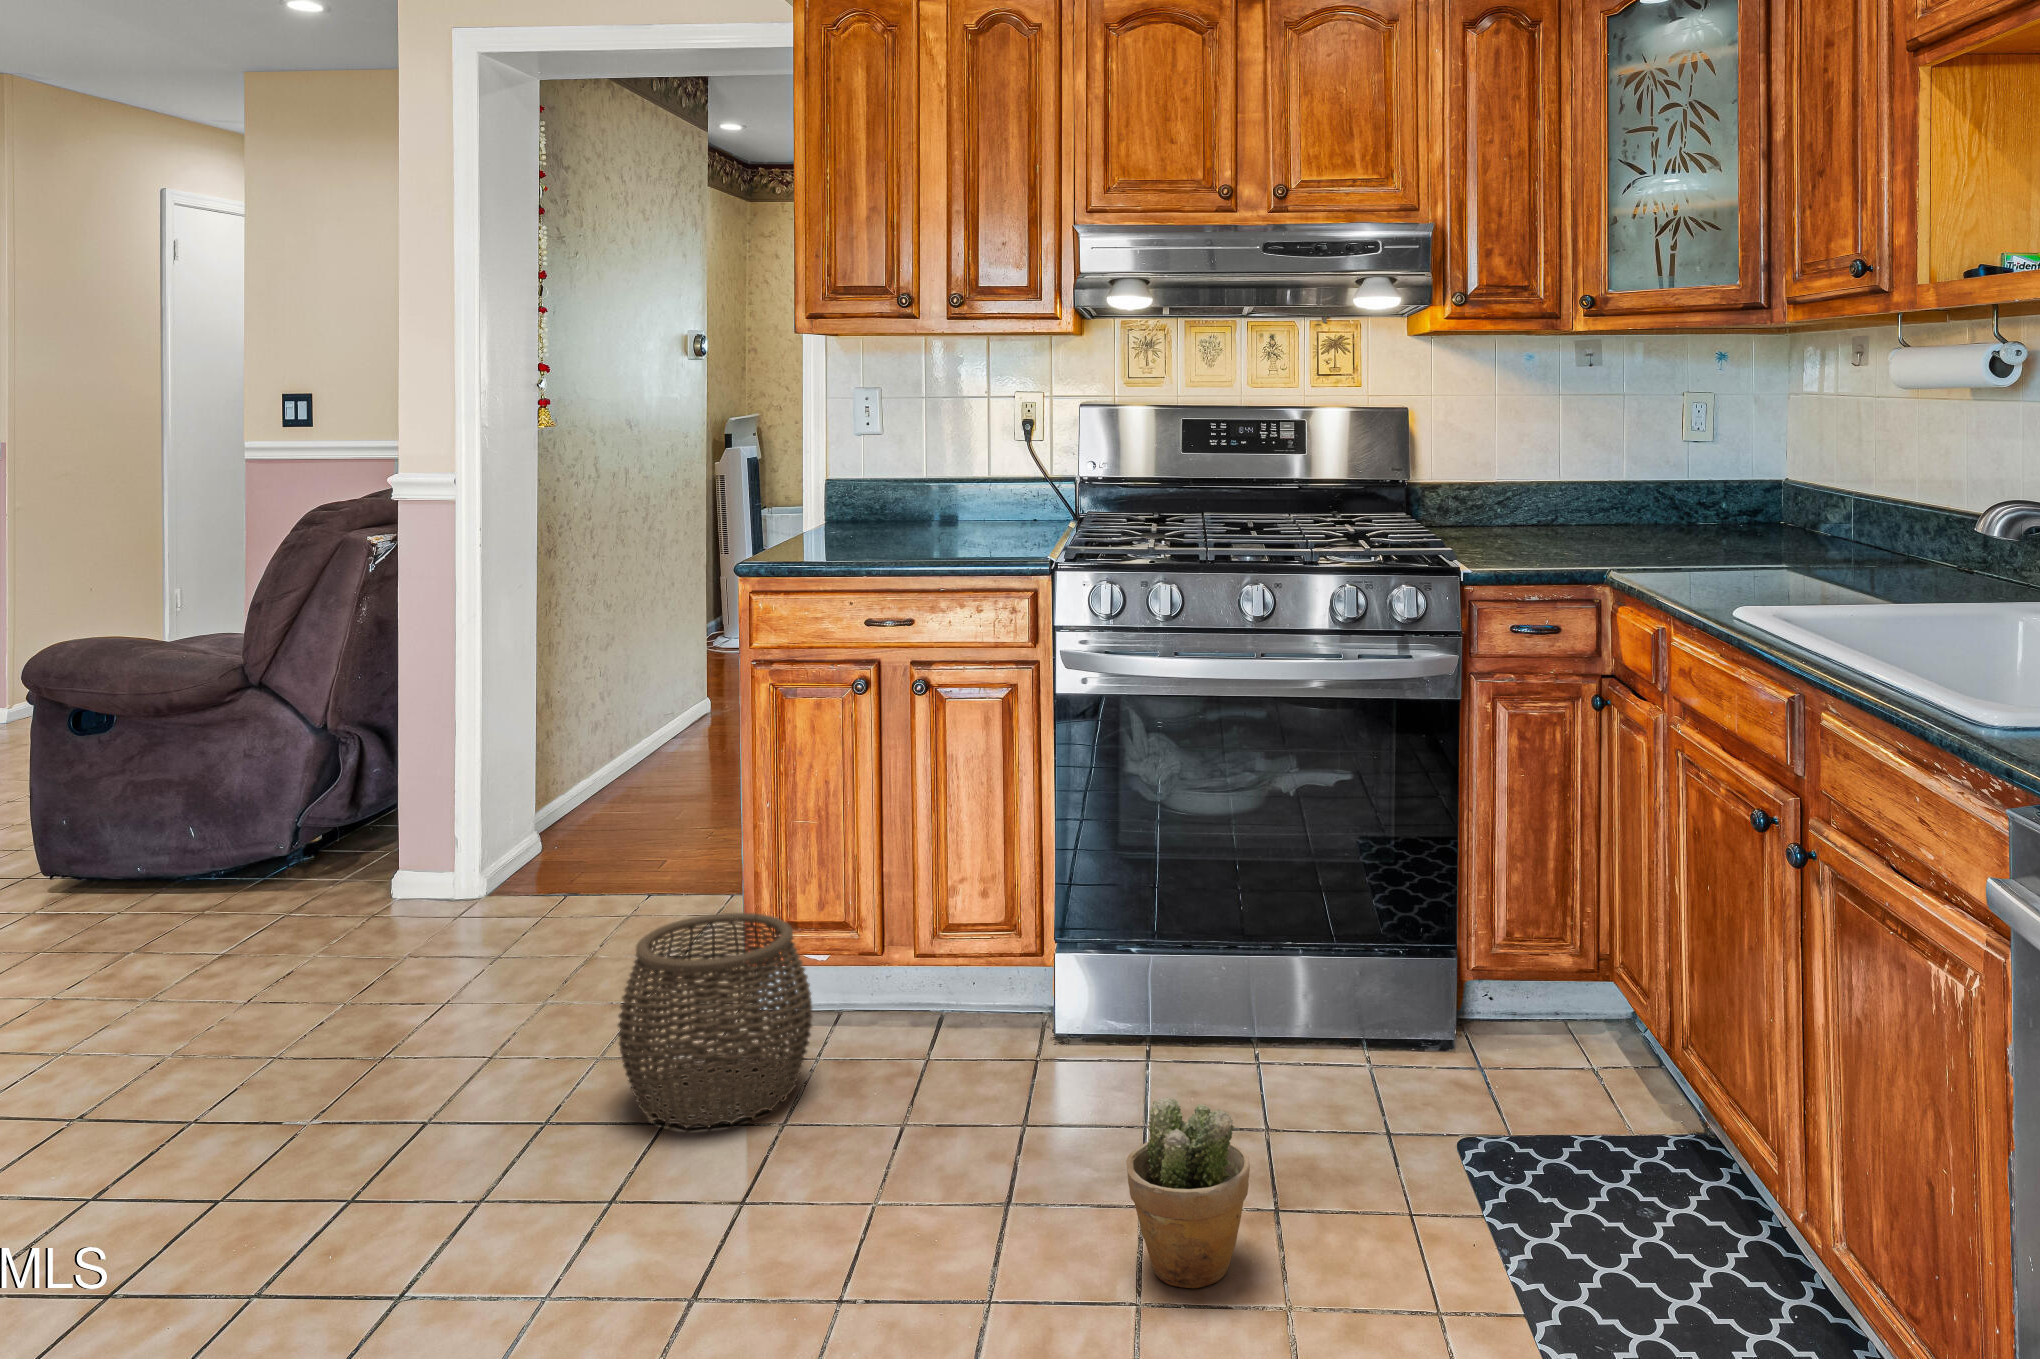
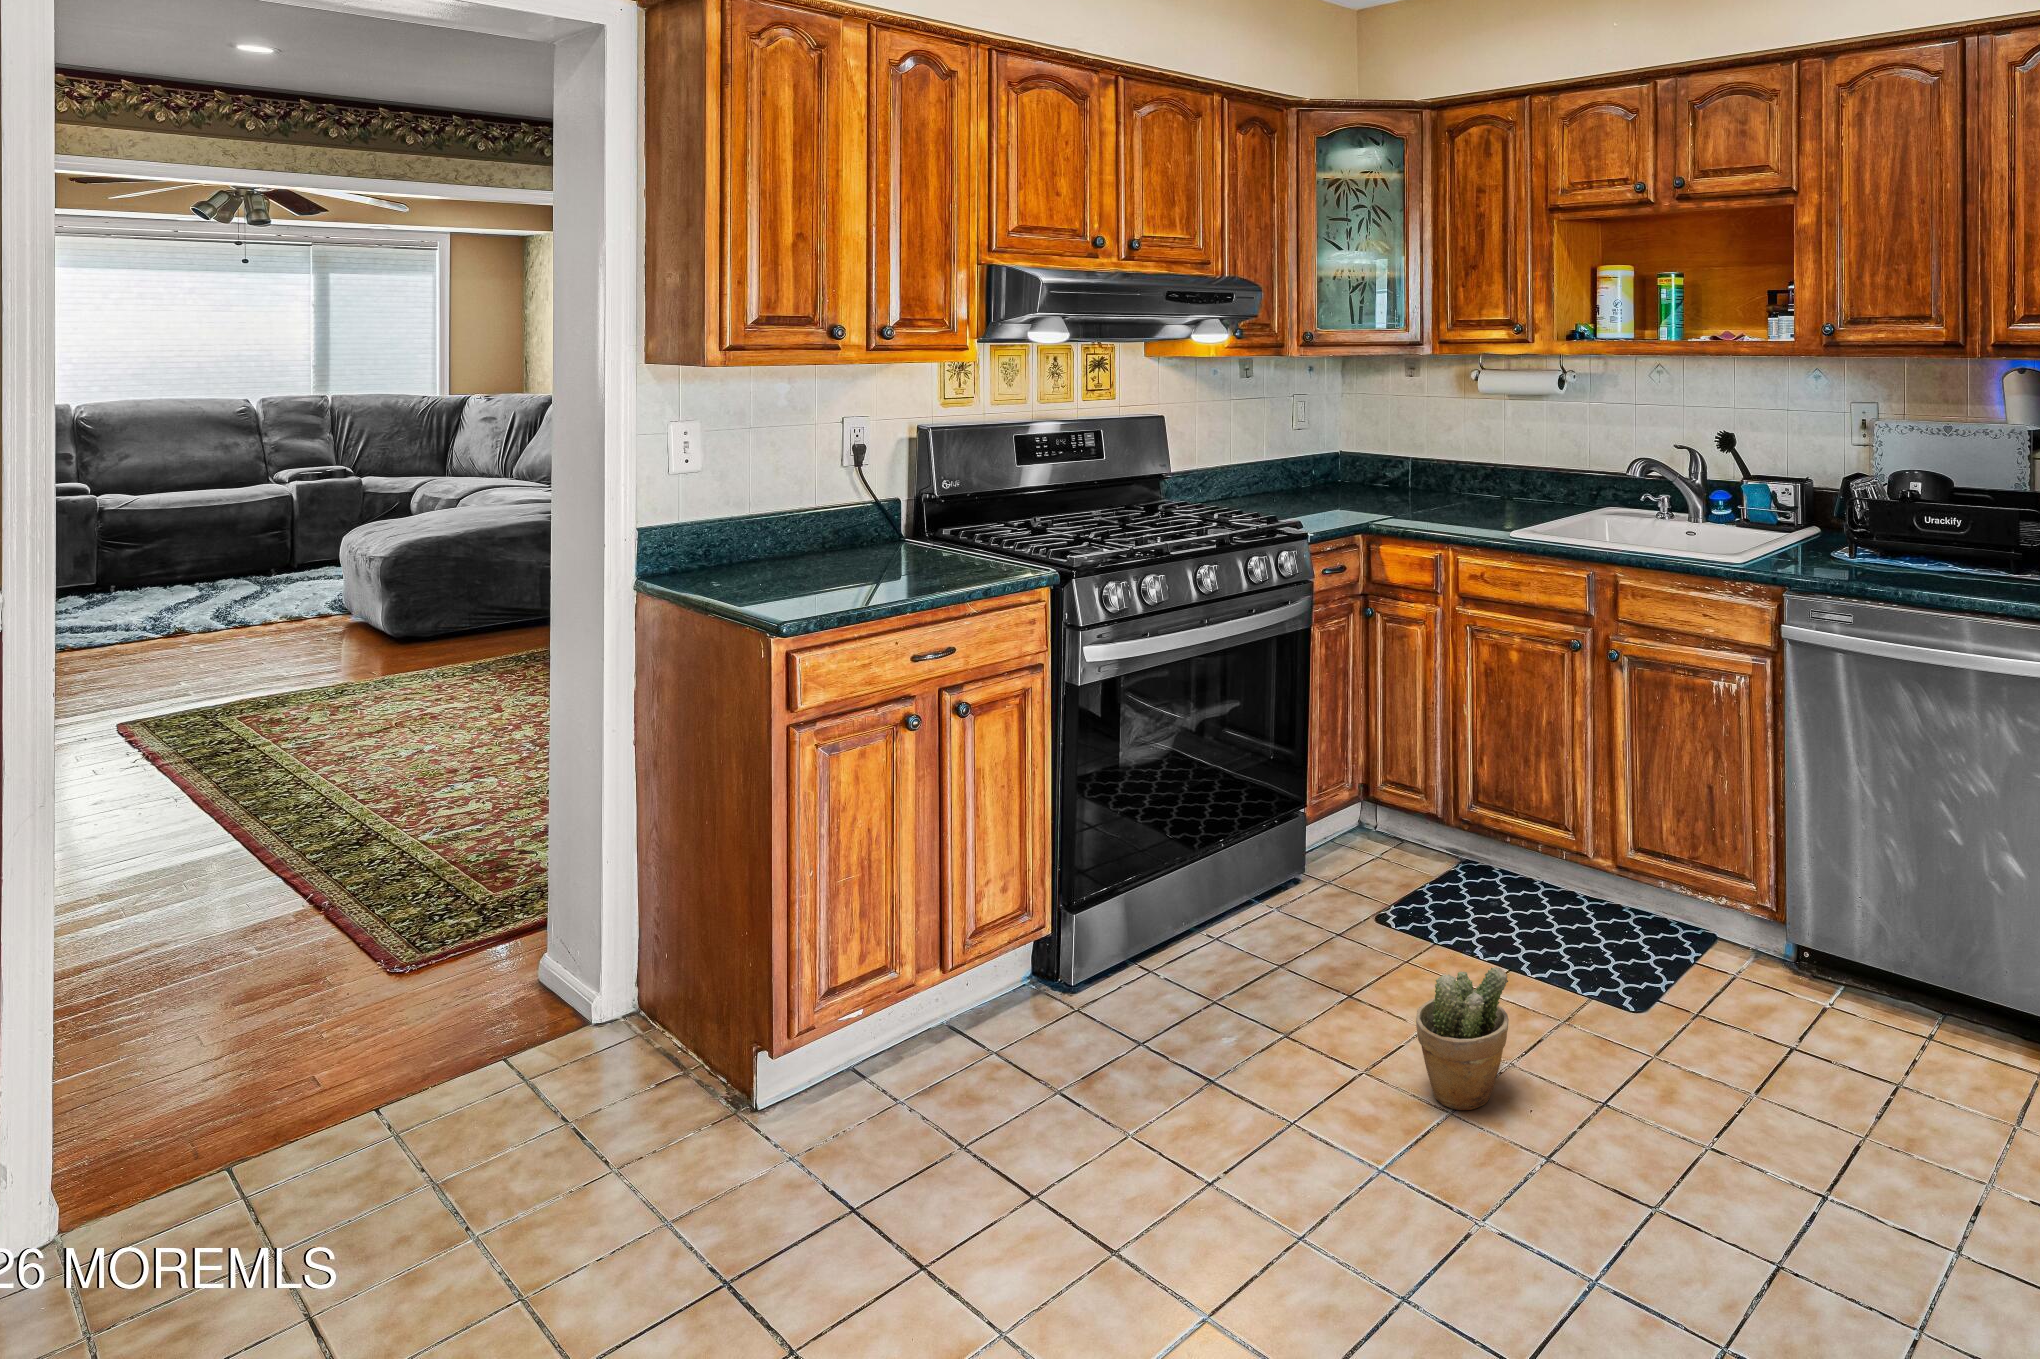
woven basket: present [618,913,813,1128] -> none [783,976,992,1227]

